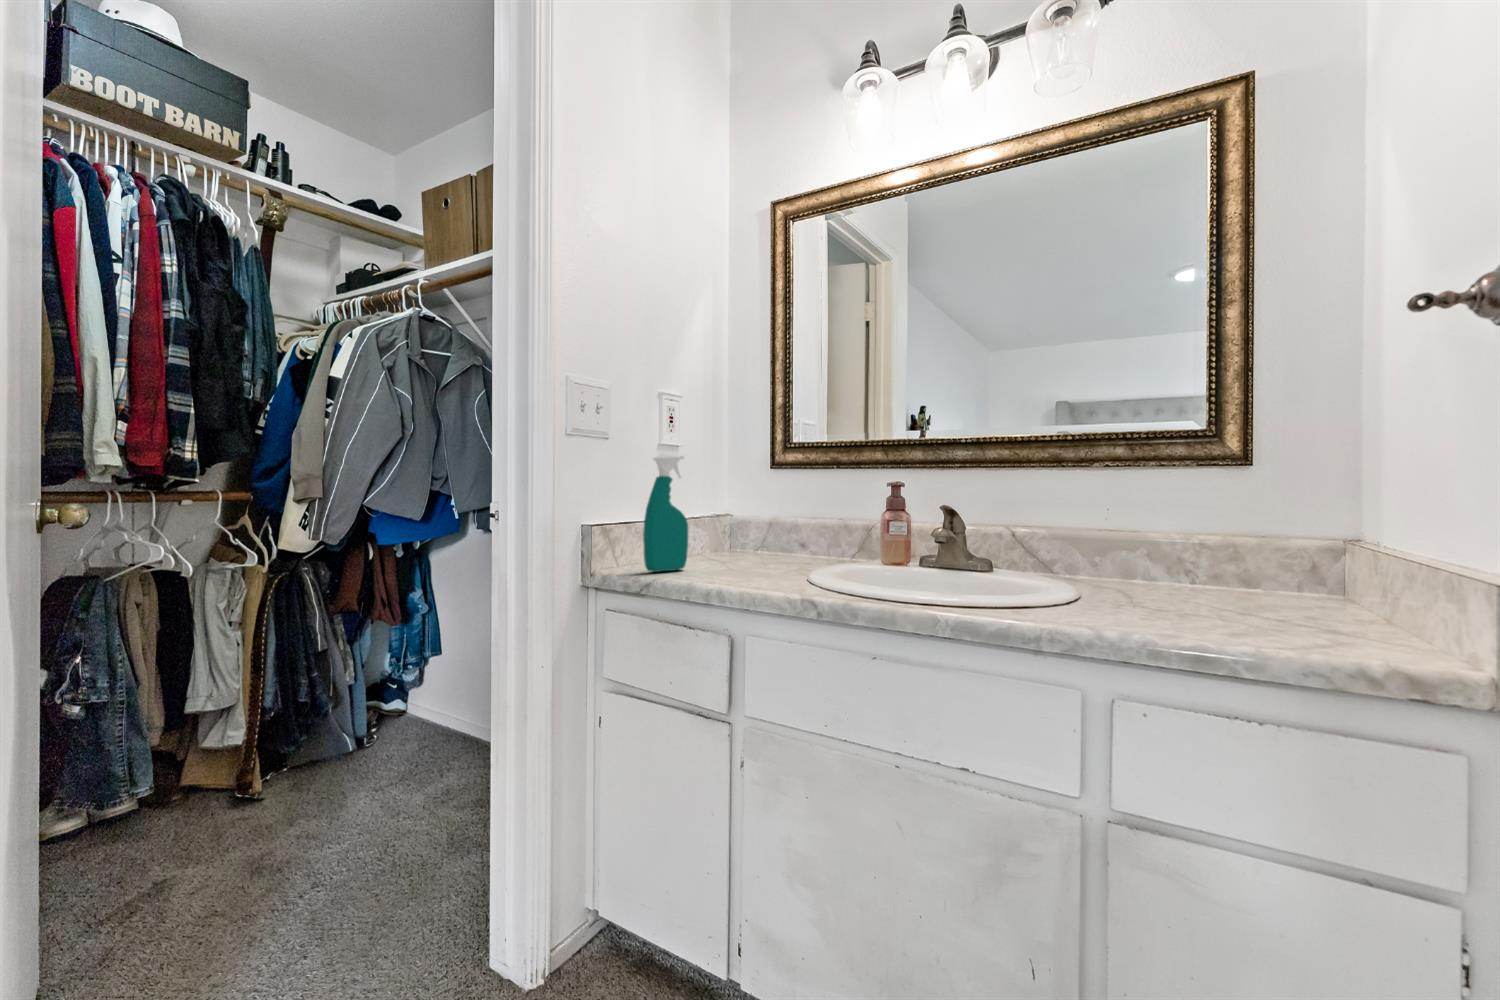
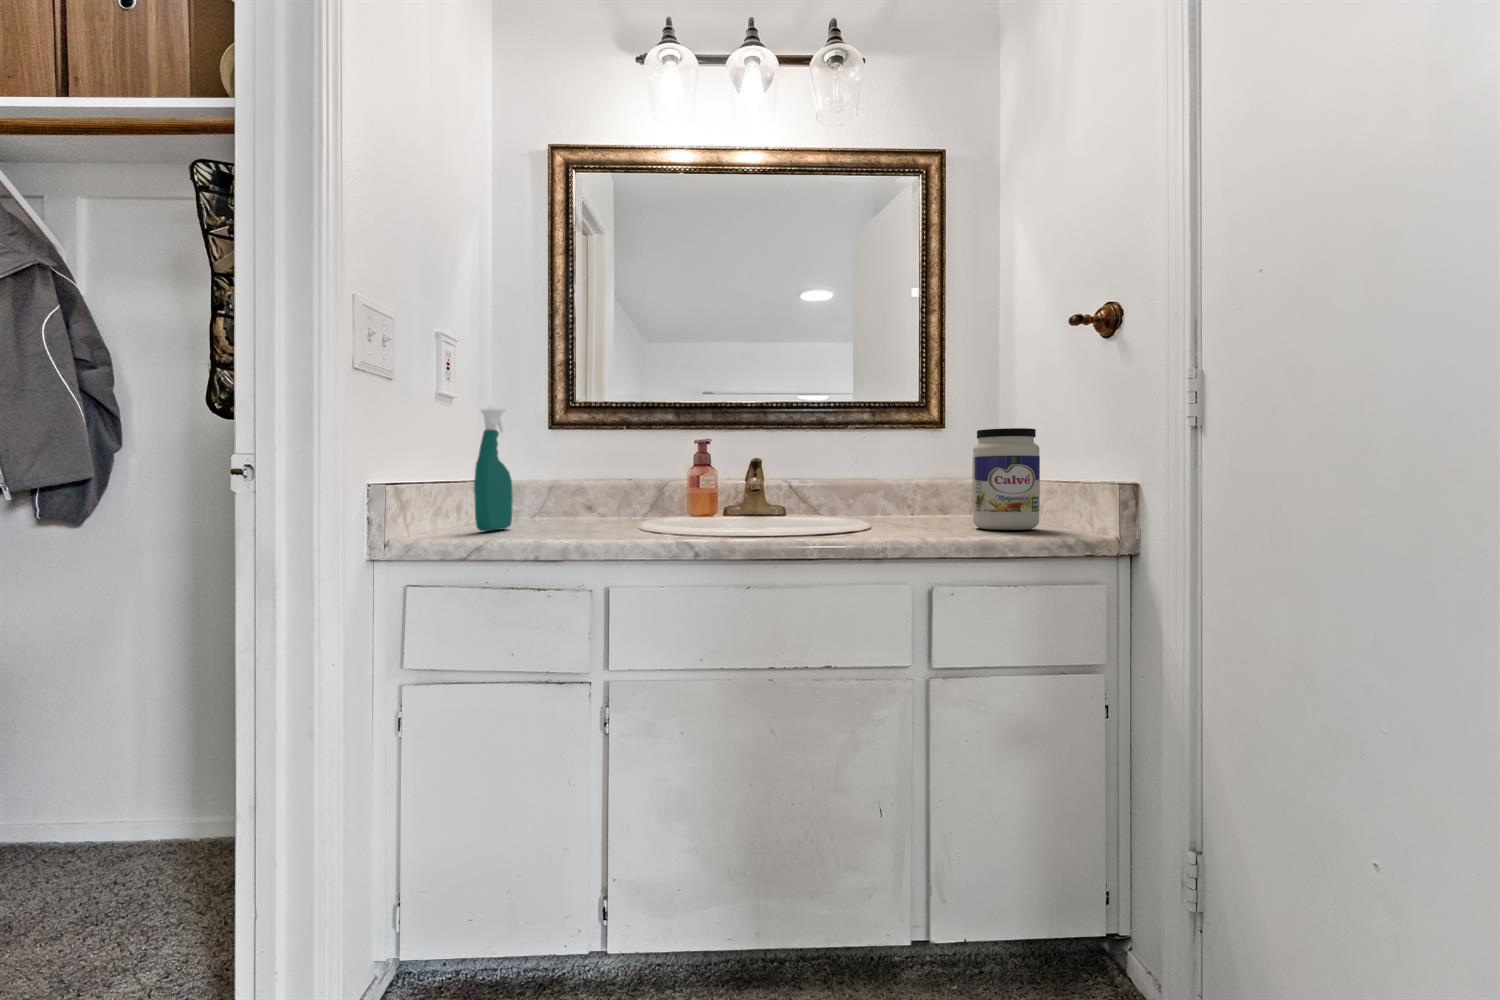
jar: none [1237,463,1368,628] -> present [973,428,1040,530]

